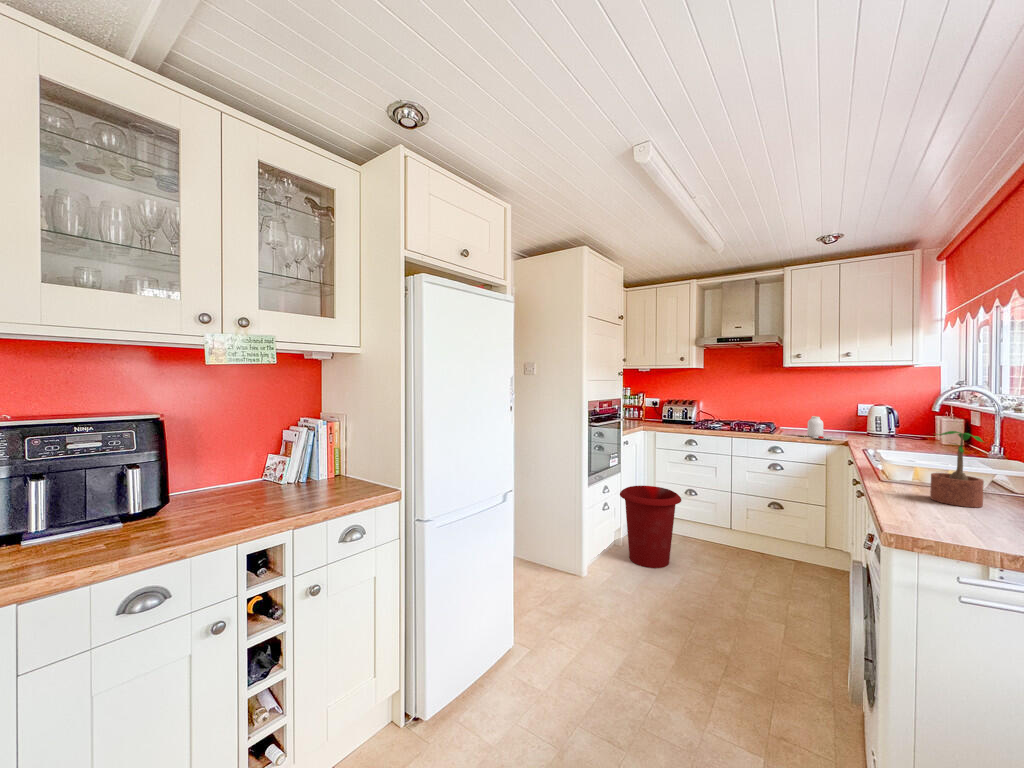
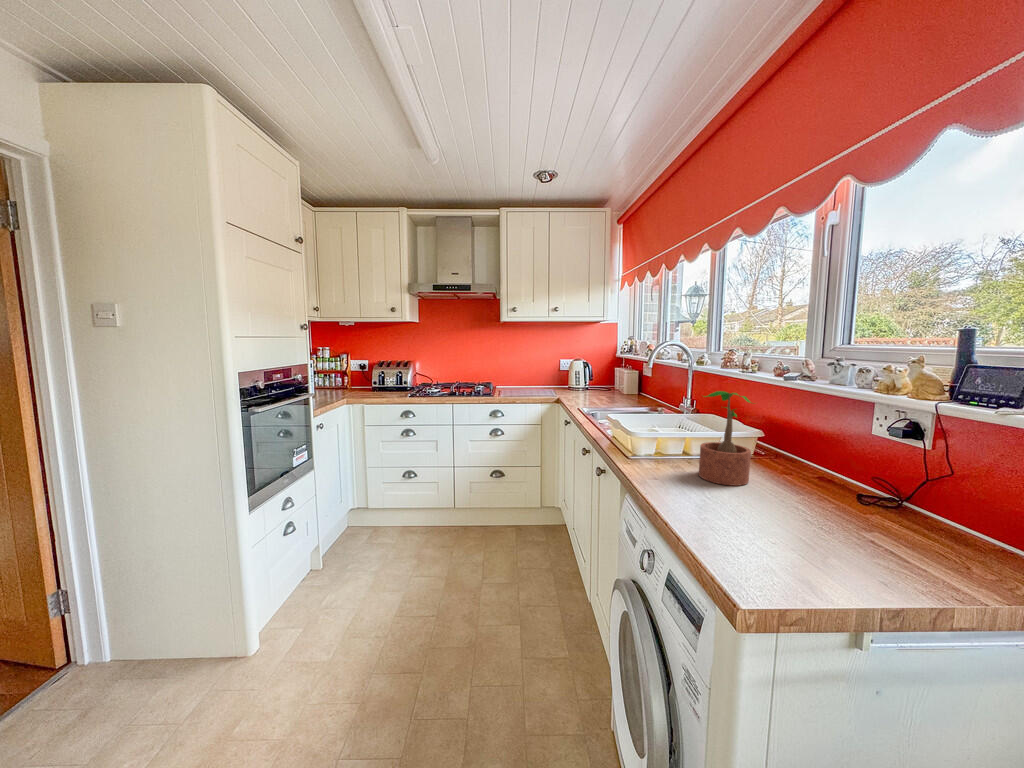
jar: present [801,416,834,440] -> none [517,374,550,398]
waste bin: present [620,486,681,568] -> none [310,481,399,600]

